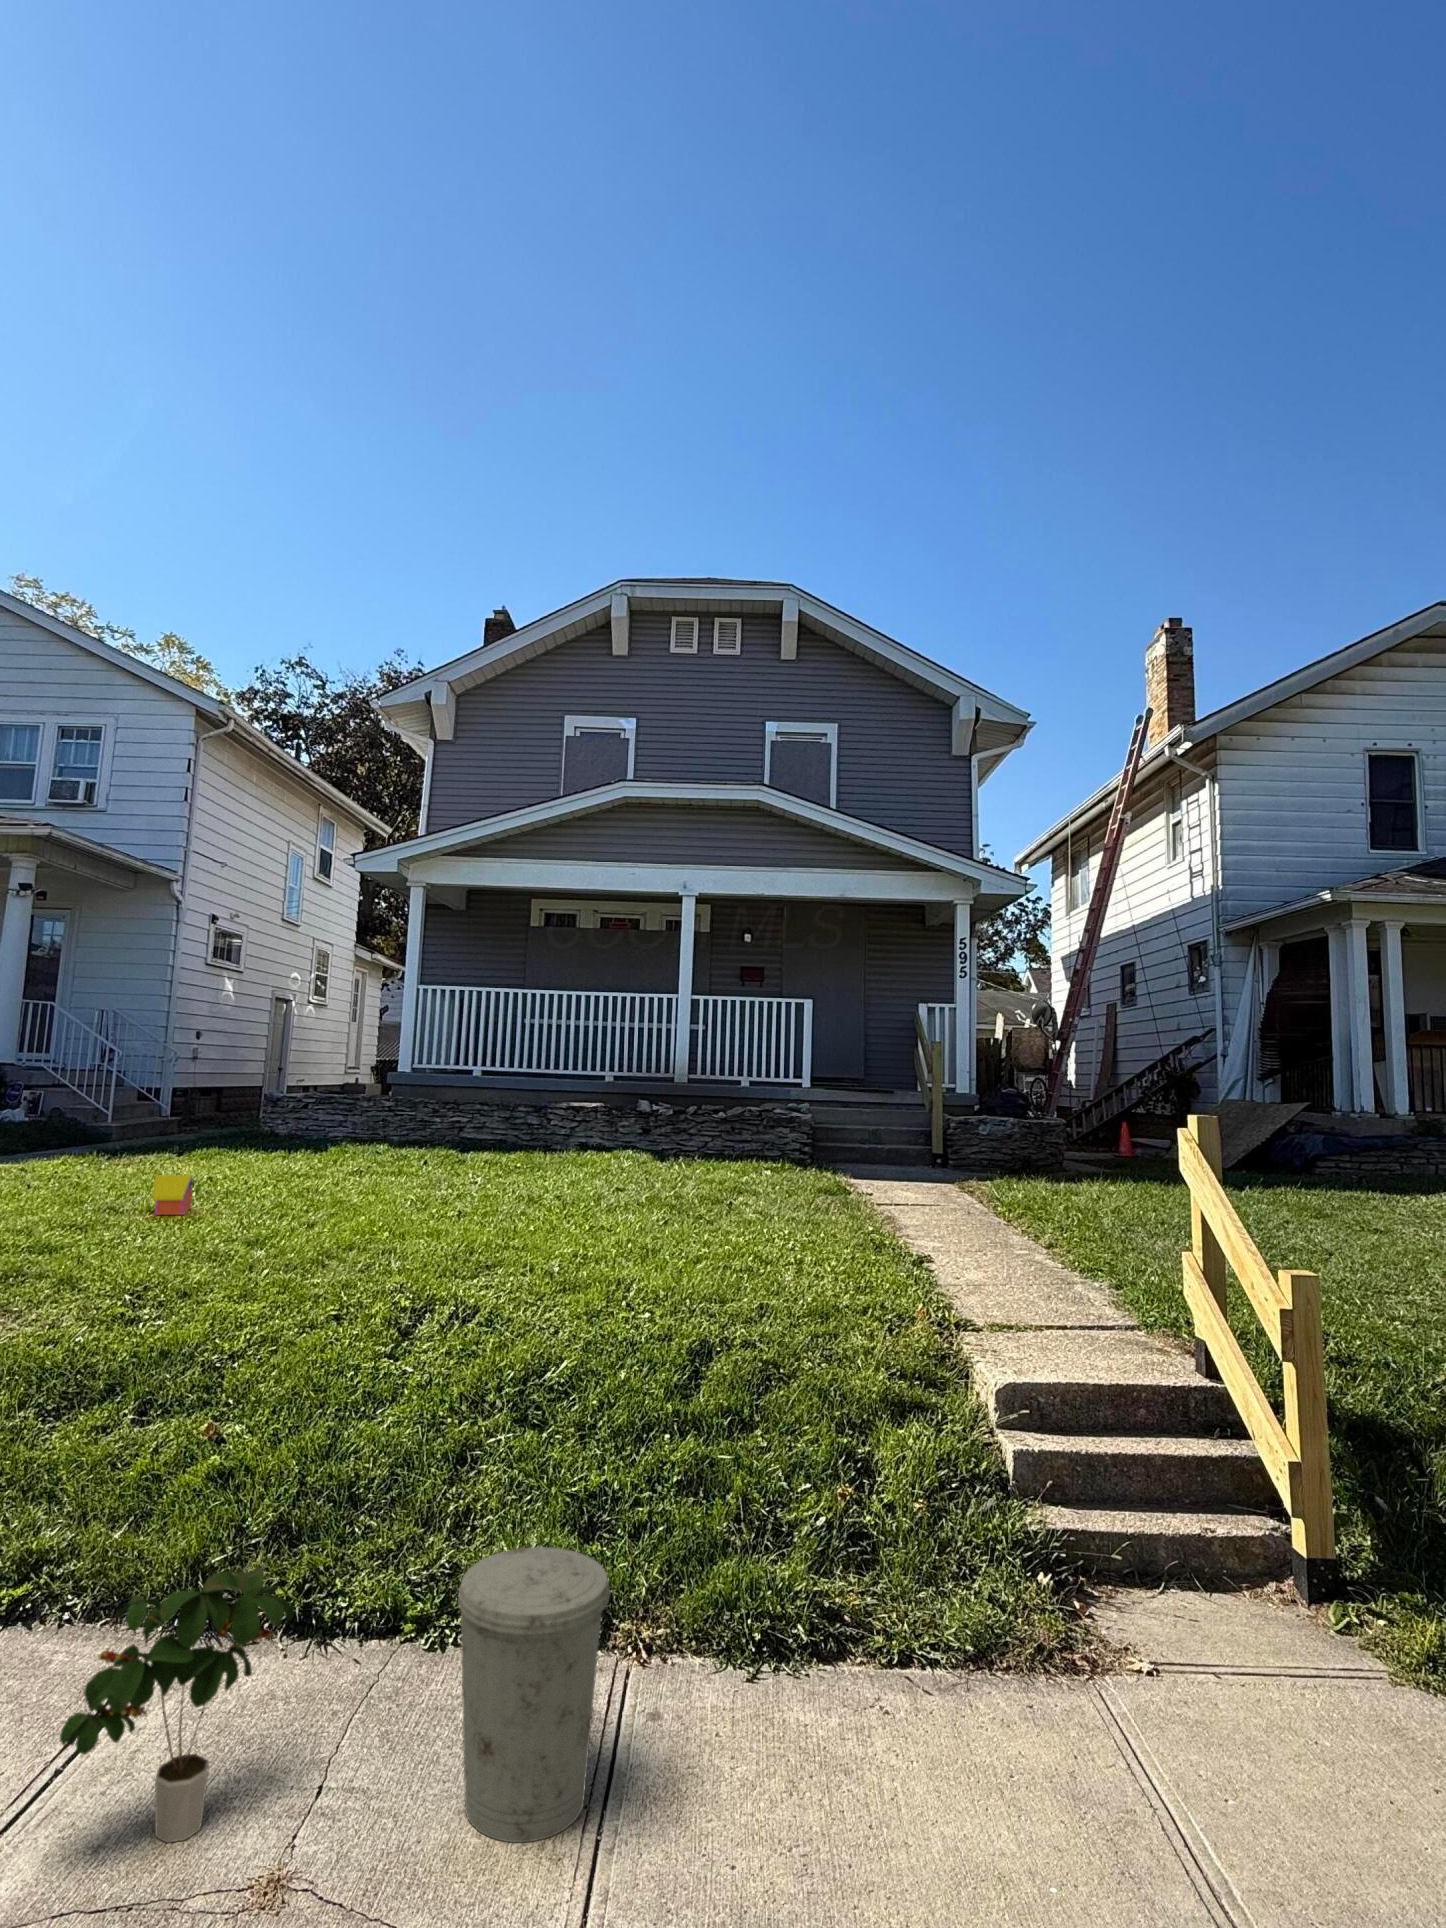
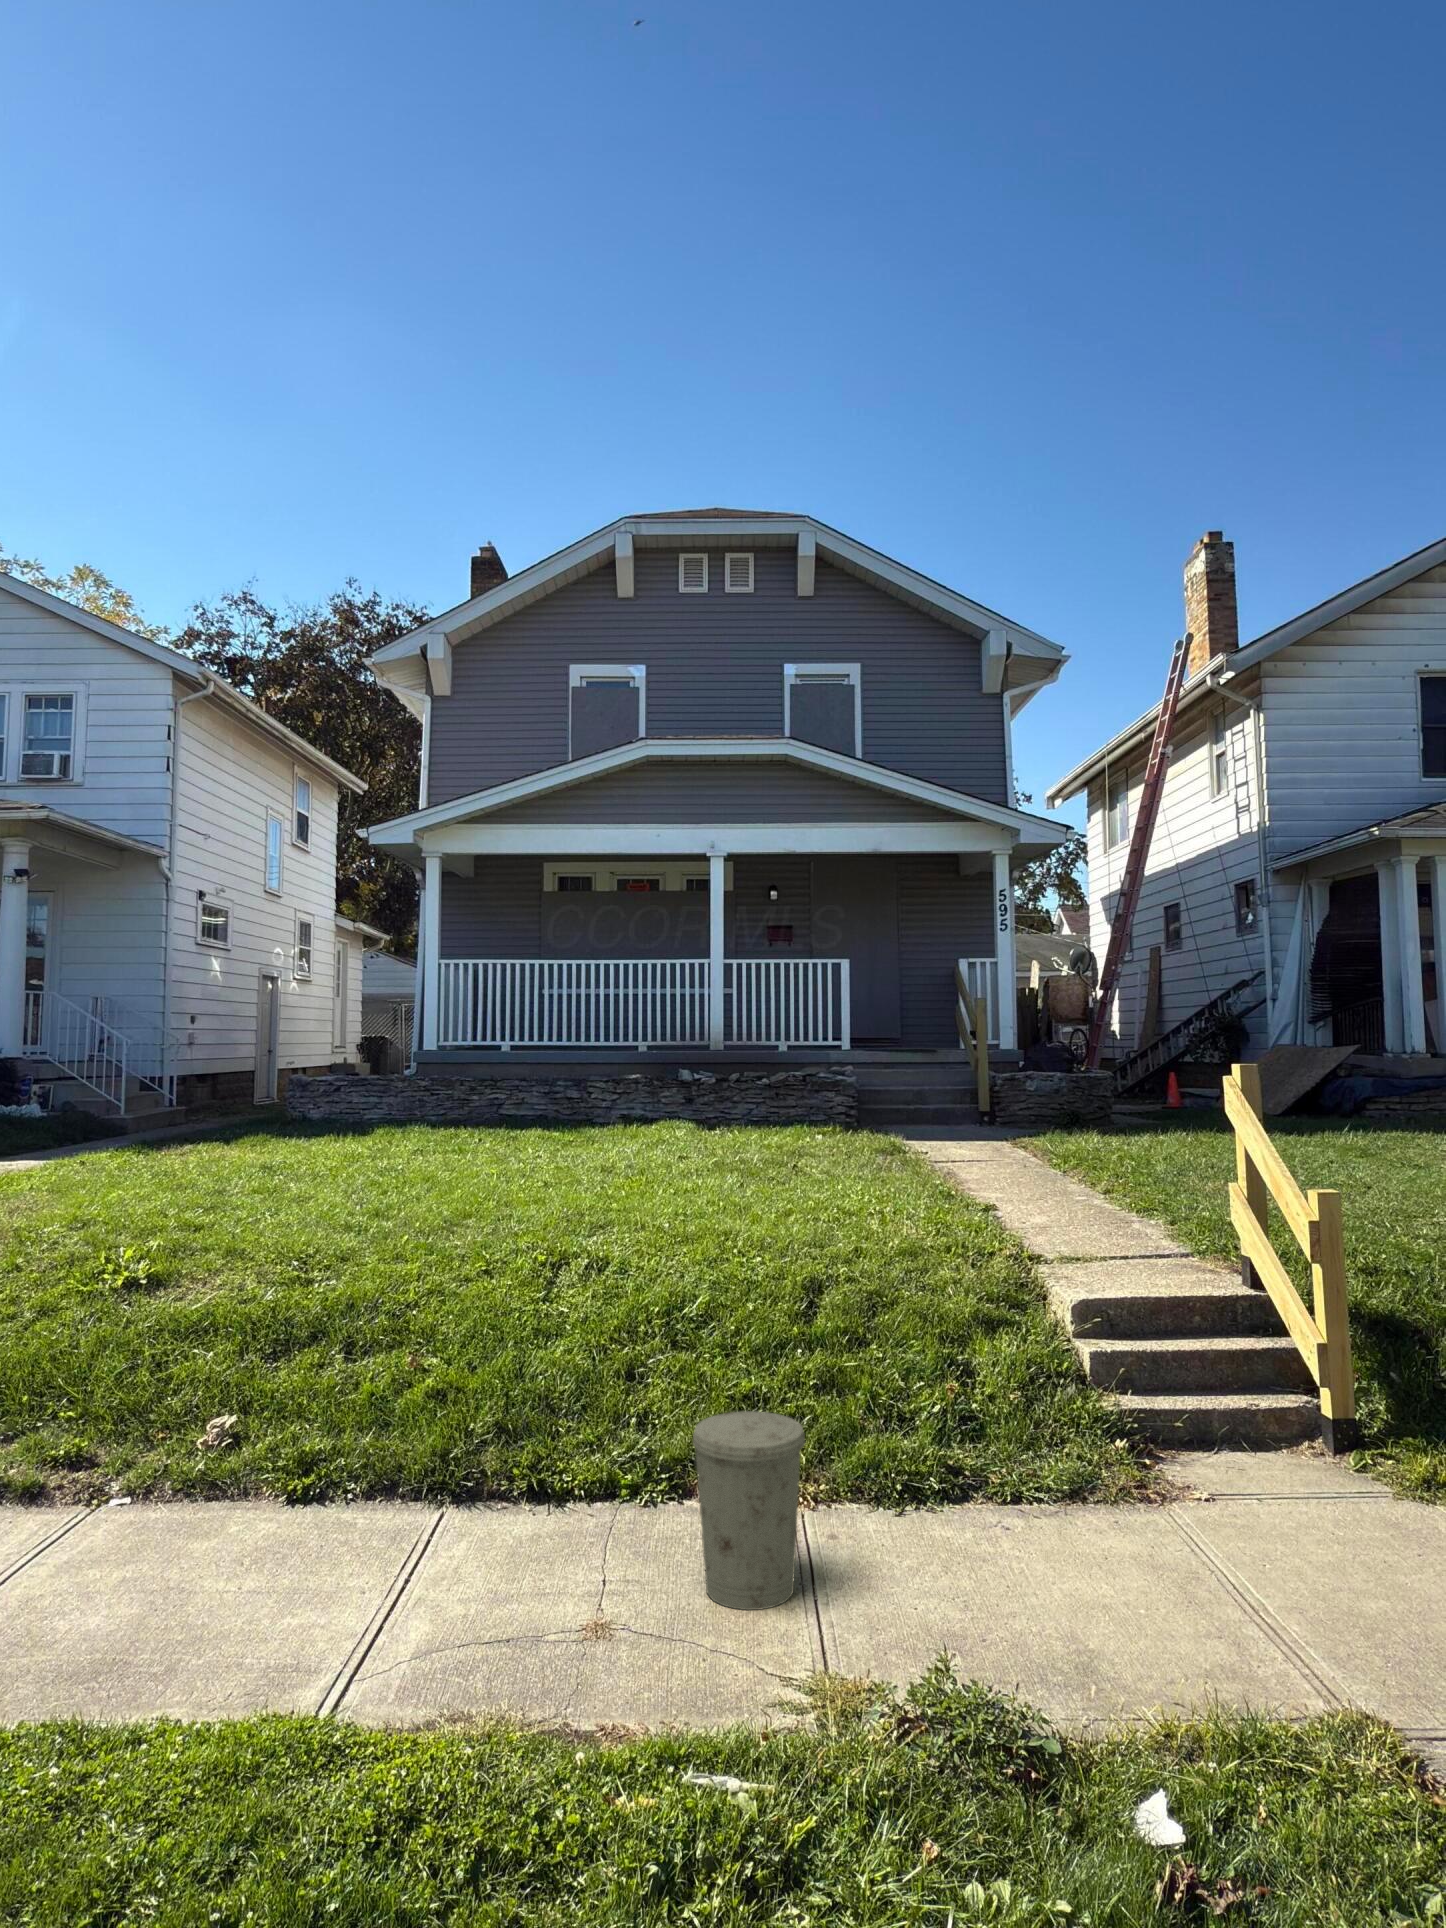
toy house: present [153,1175,192,1215] -> none [257,1156,292,1195]
potted plant: present [60,1567,294,1843] -> none [425,1431,568,1620]

